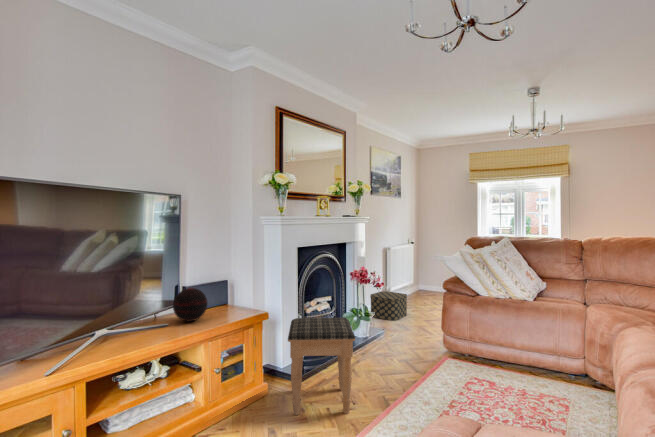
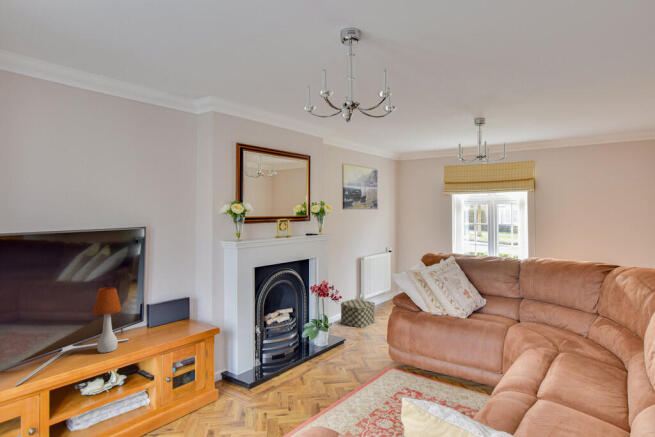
table lamp: none [132,260,165,337] -> present [93,287,121,353]
decorative orb: present [173,288,208,321] -> none [133,308,164,337]
footstool: present [288,318,355,415] -> none [229,333,292,419]

